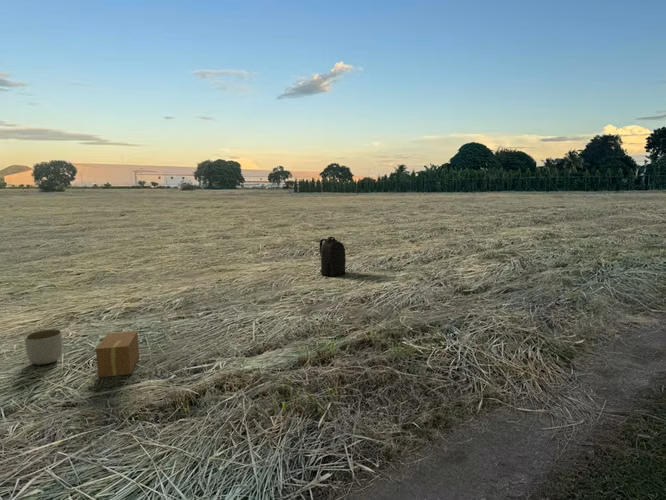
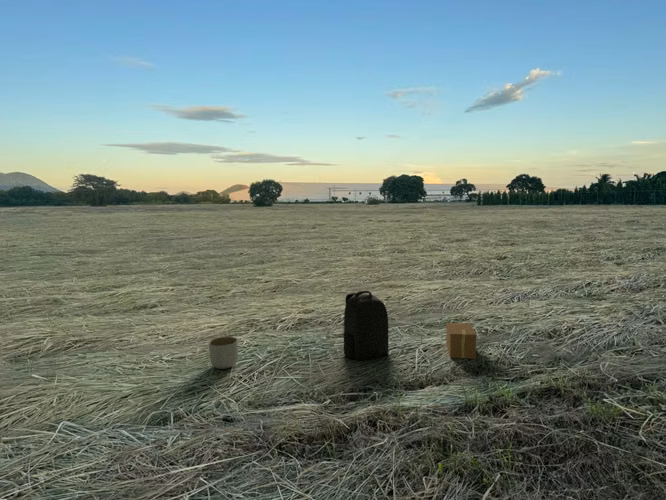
backpack: present [320,237,346,276] -> present [343,290,389,360]
cardboard box: present [96,331,139,377] -> present [446,323,476,359]

